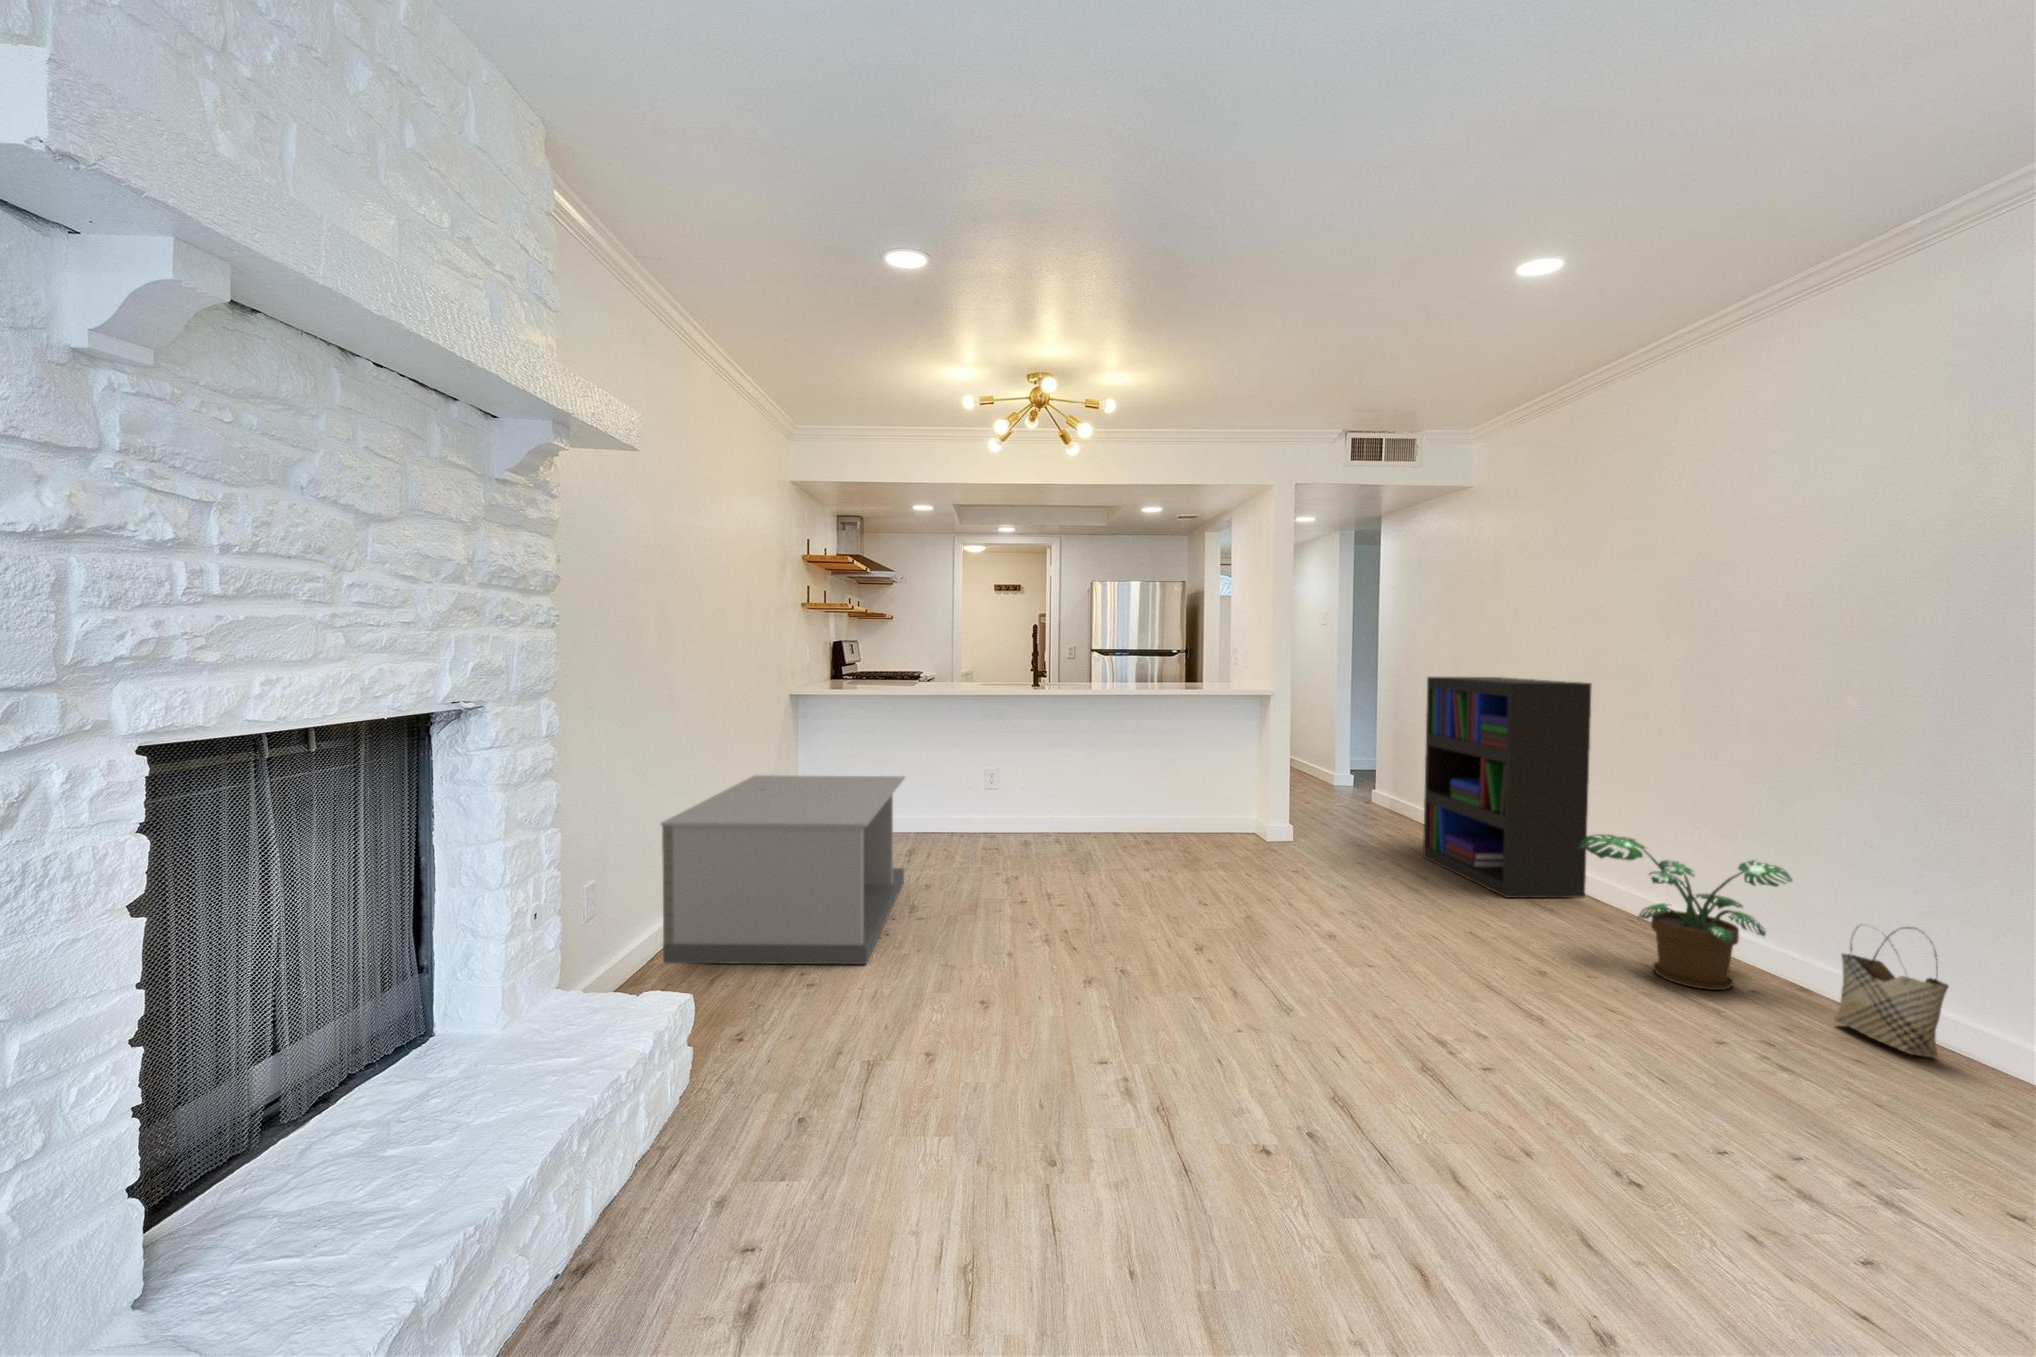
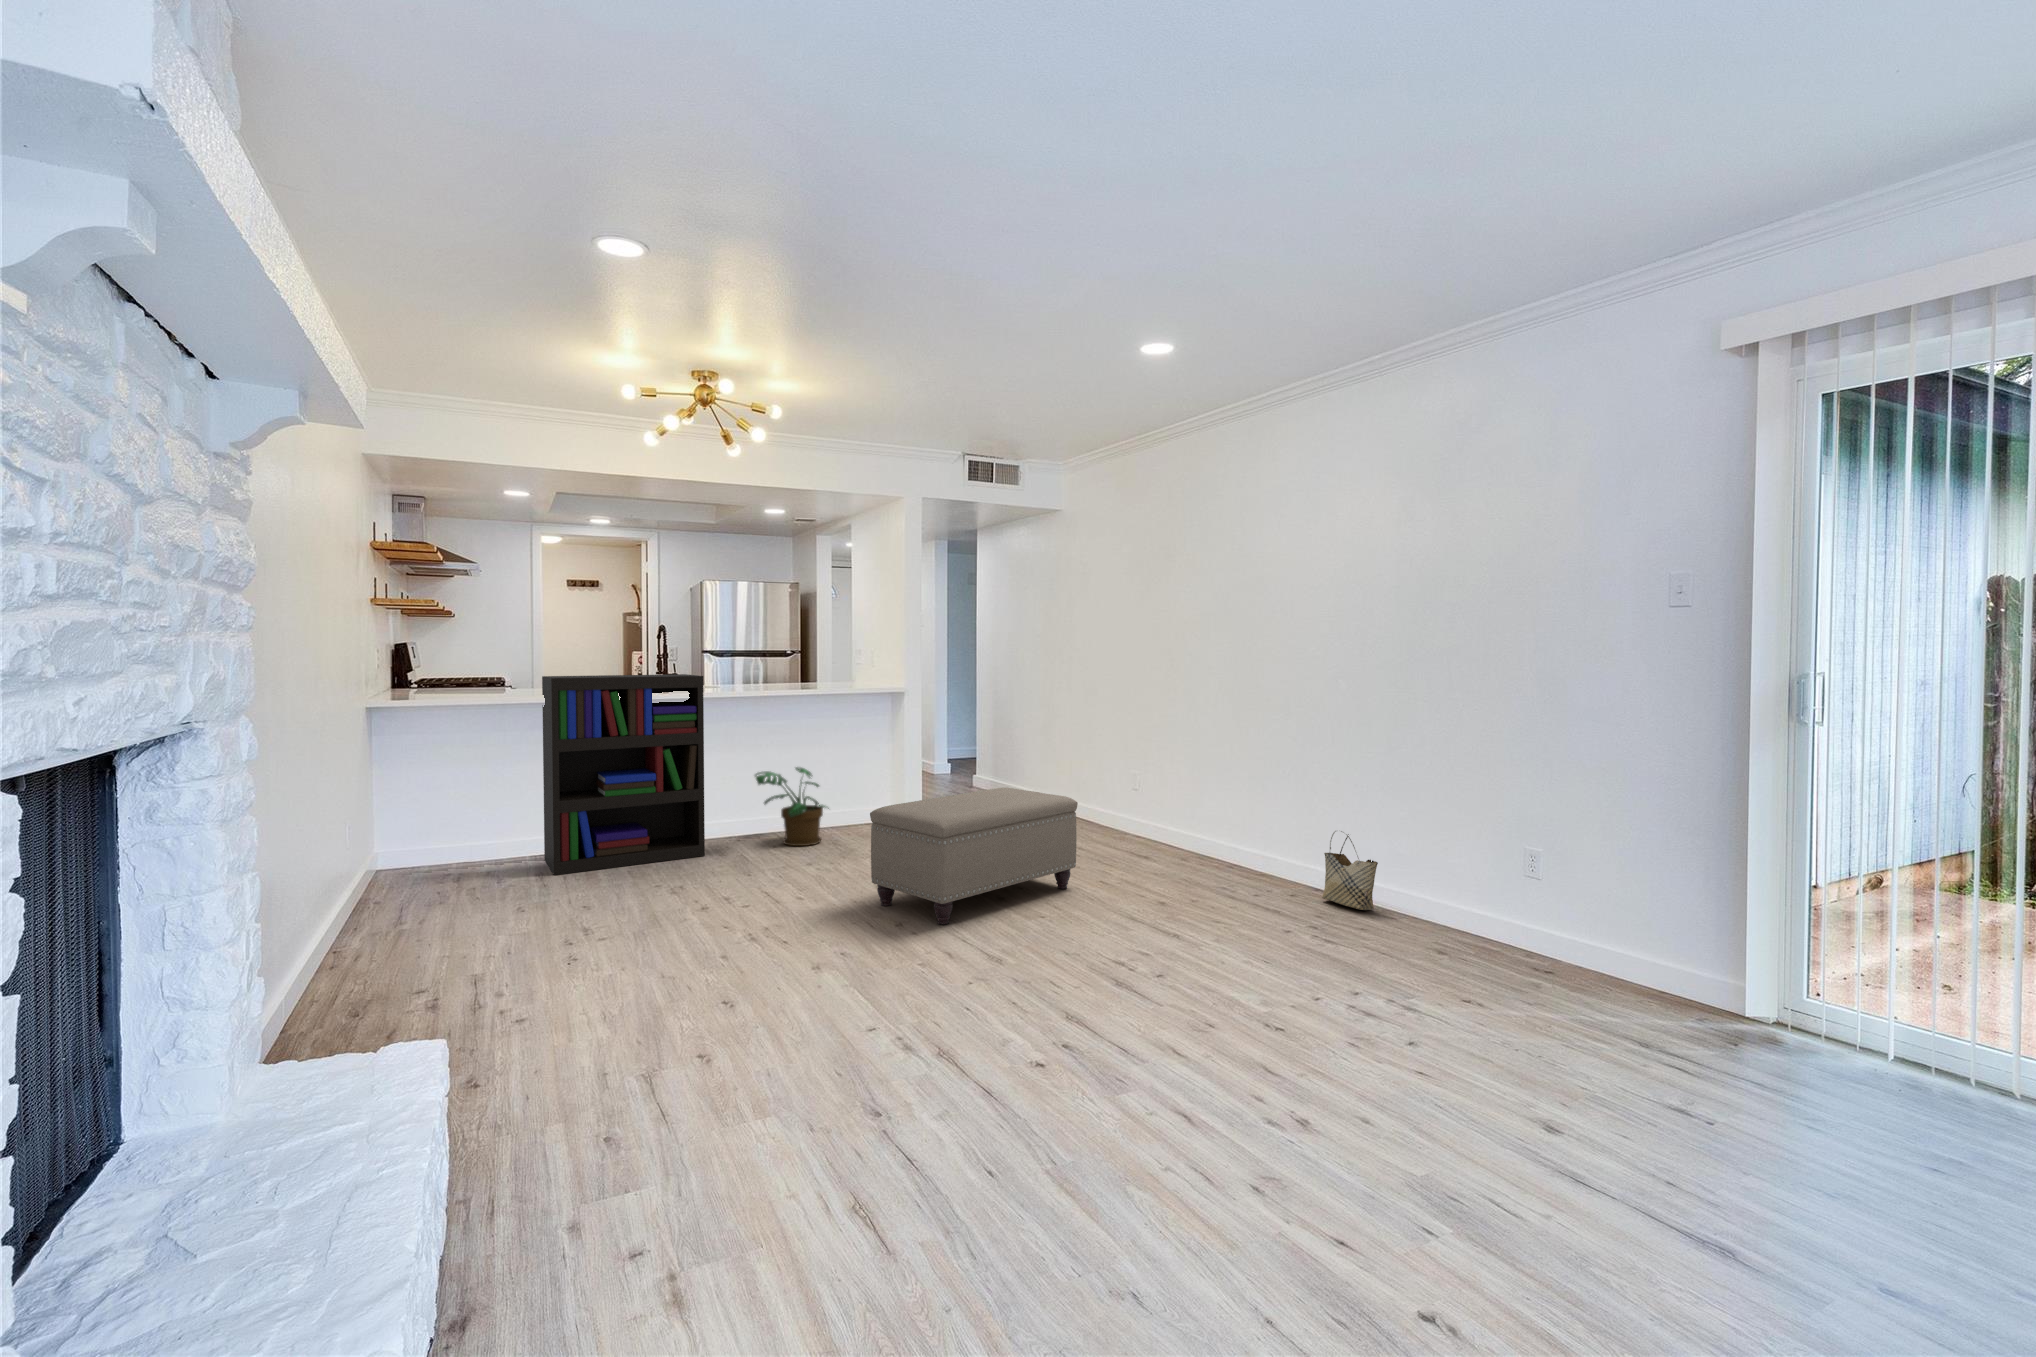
bookshelf: present [1423,677,1592,898] -> present [542,674,705,875]
coffee table: present [661,775,905,964] -> none [283,797,573,1049]
ottoman: none [1181,807,1438,955] -> present [870,788,1078,925]
potted plant: present [1577,834,1792,990] -> present [755,767,829,846]

